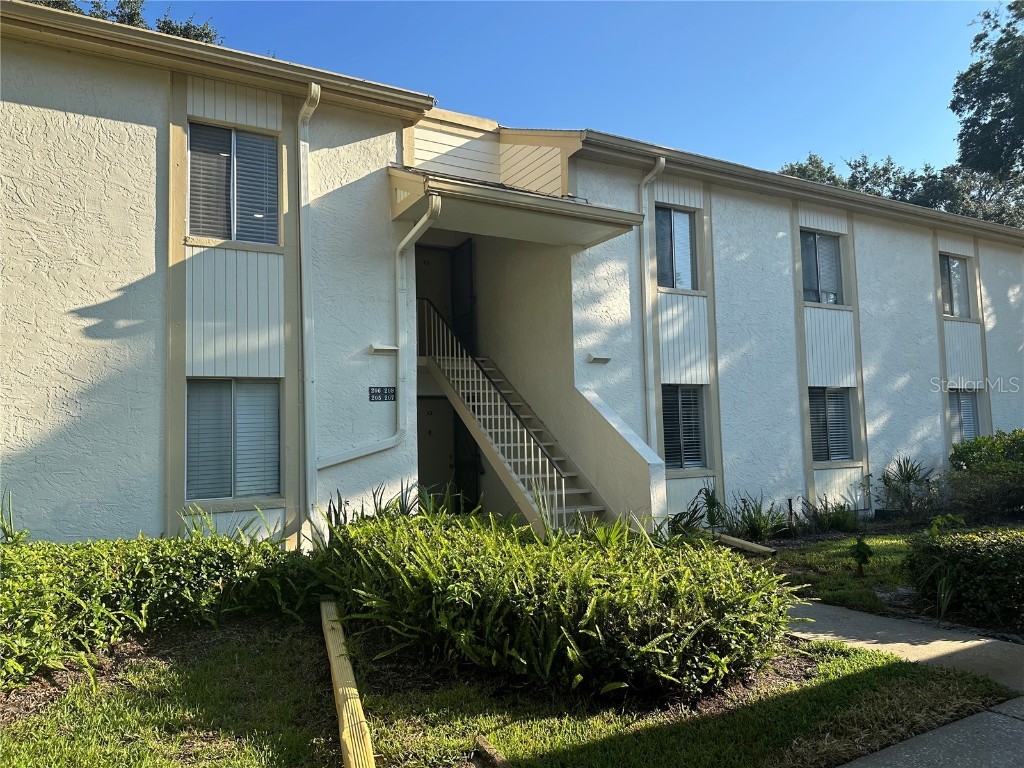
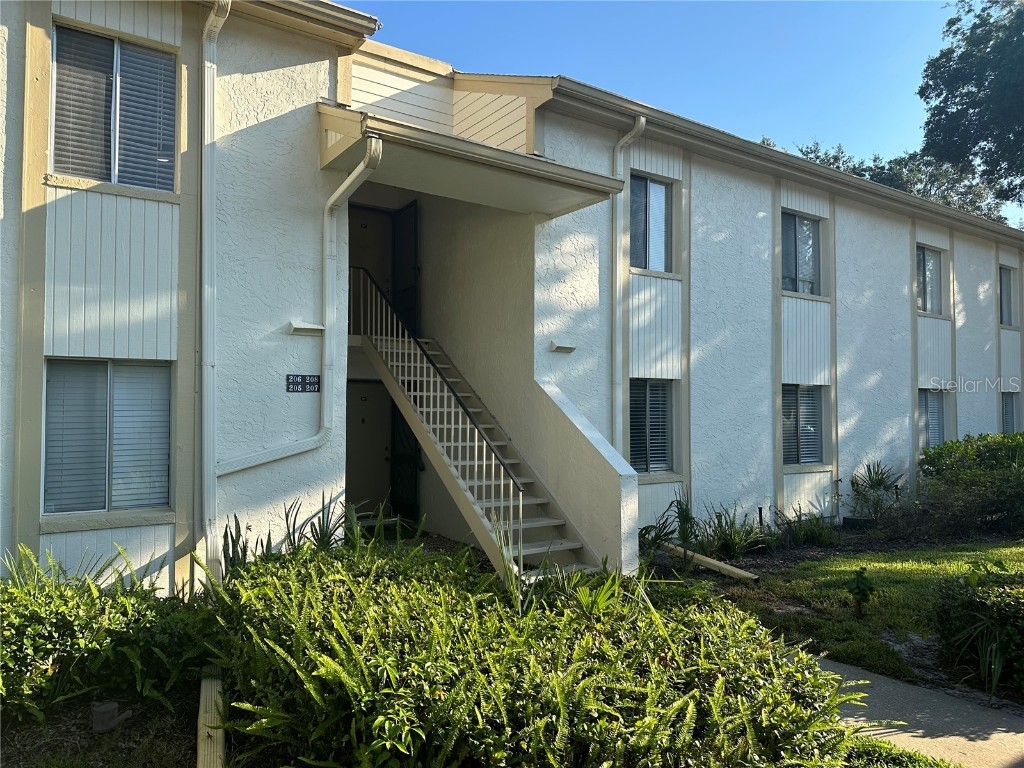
watering can: none [250,613,280,633] -> present [91,701,132,733]

